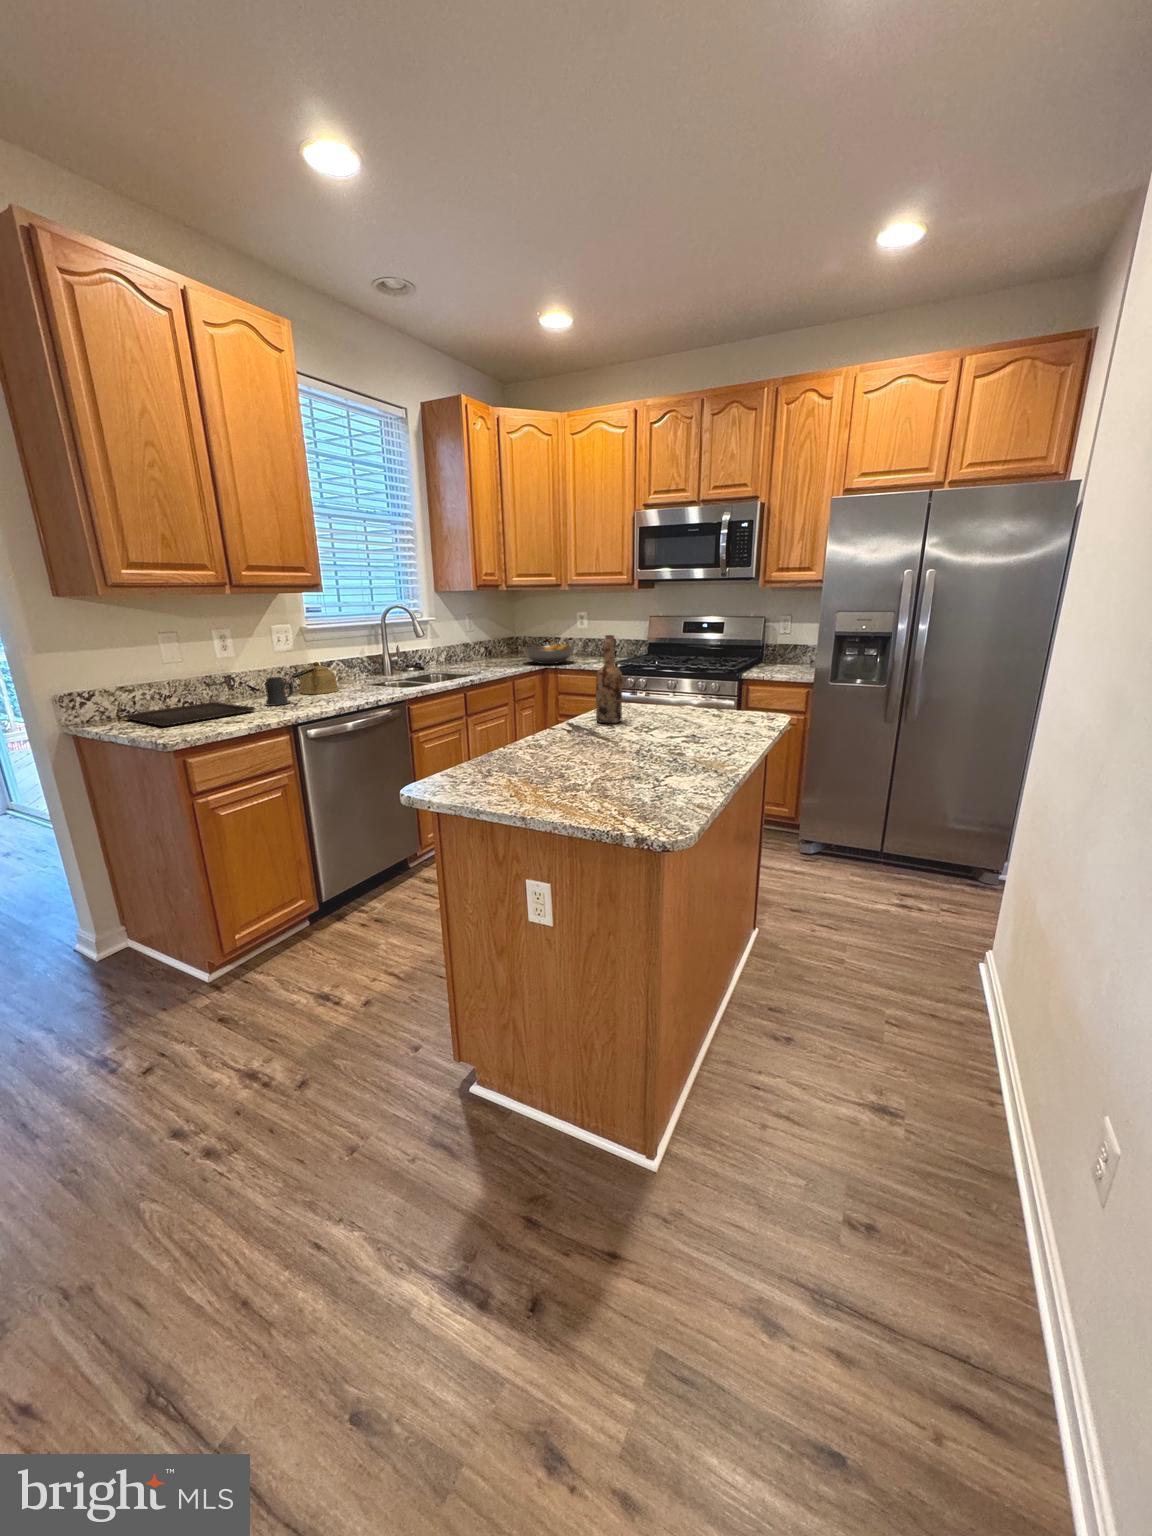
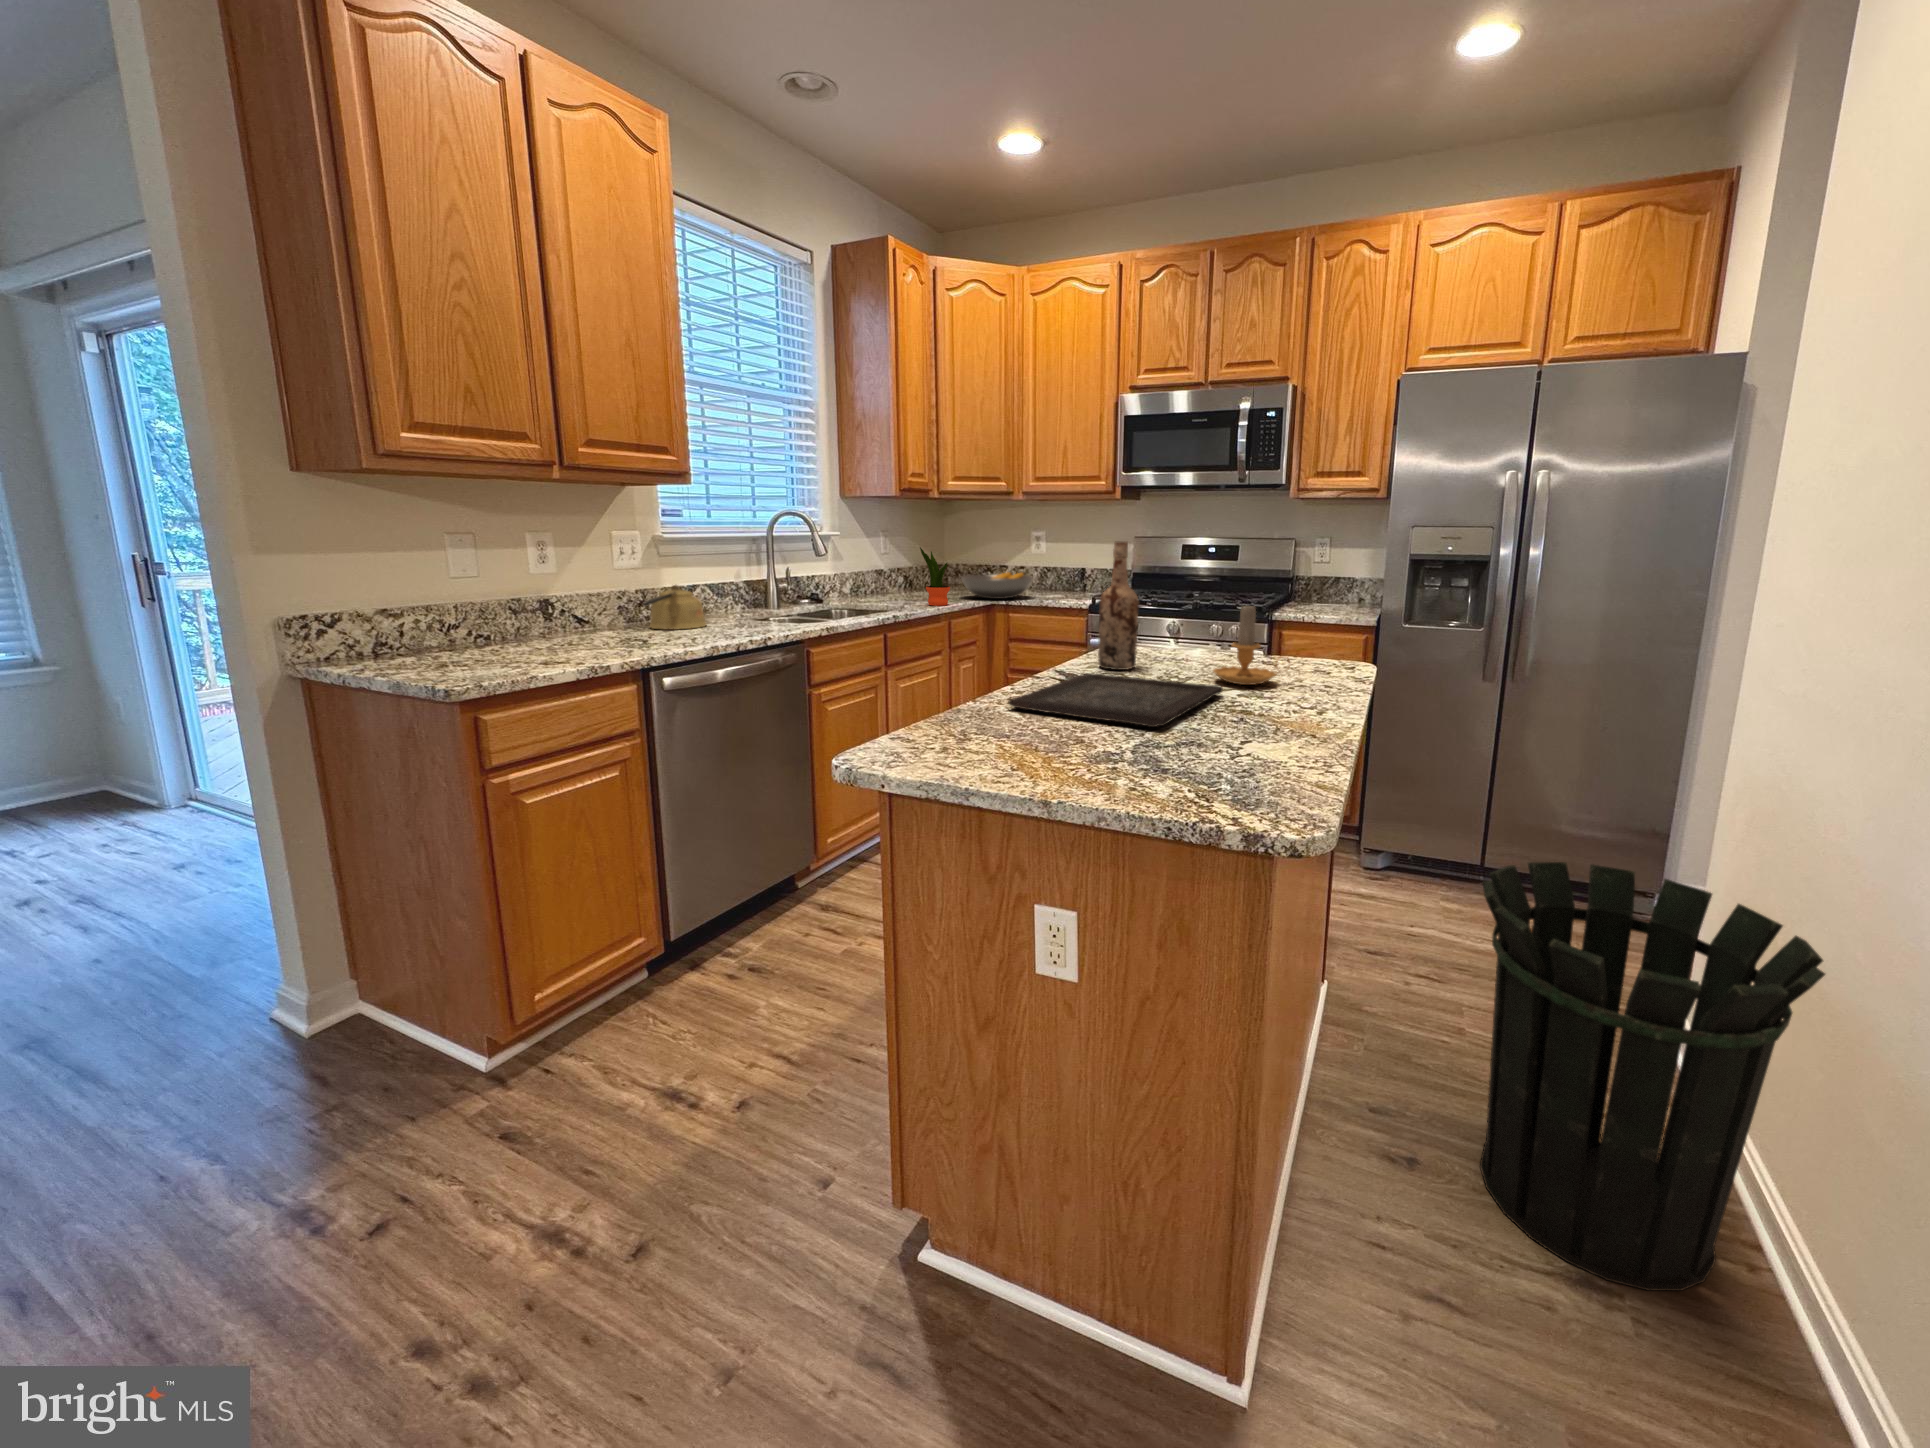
potted plant: none [490,628,513,671] -> present [920,547,950,606]
mug: present [265,677,293,706] -> none [601,602,642,643]
candle: none [669,678,721,734] -> present [1213,606,1281,685]
tray: present [124,702,255,726] -> present [1009,673,1223,727]
waste bin: none [833,851,1037,1114] -> present [1480,862,1825,1291]

